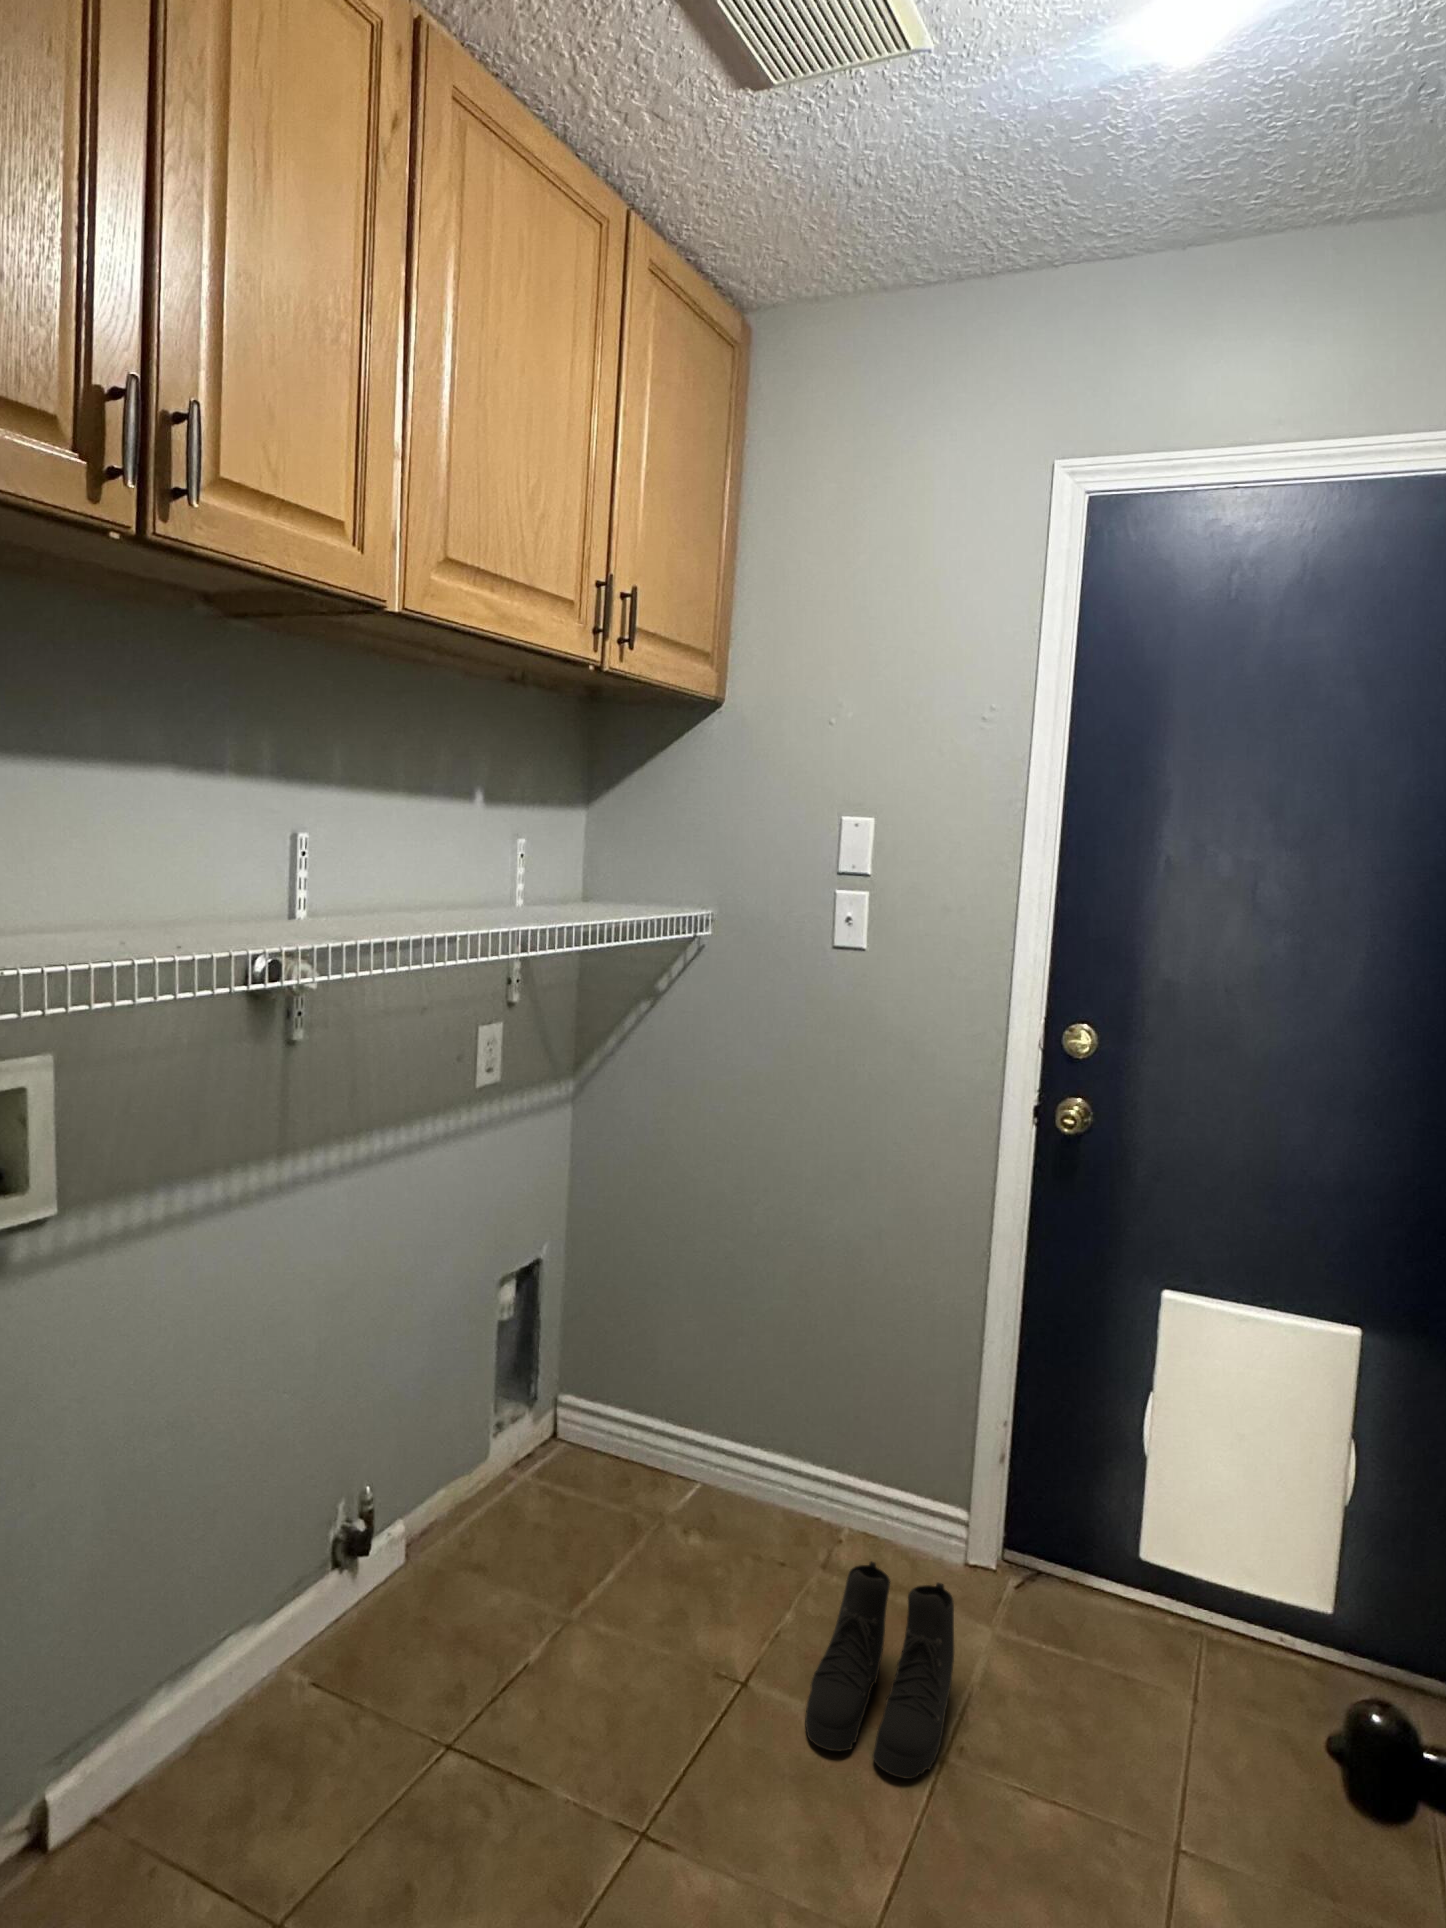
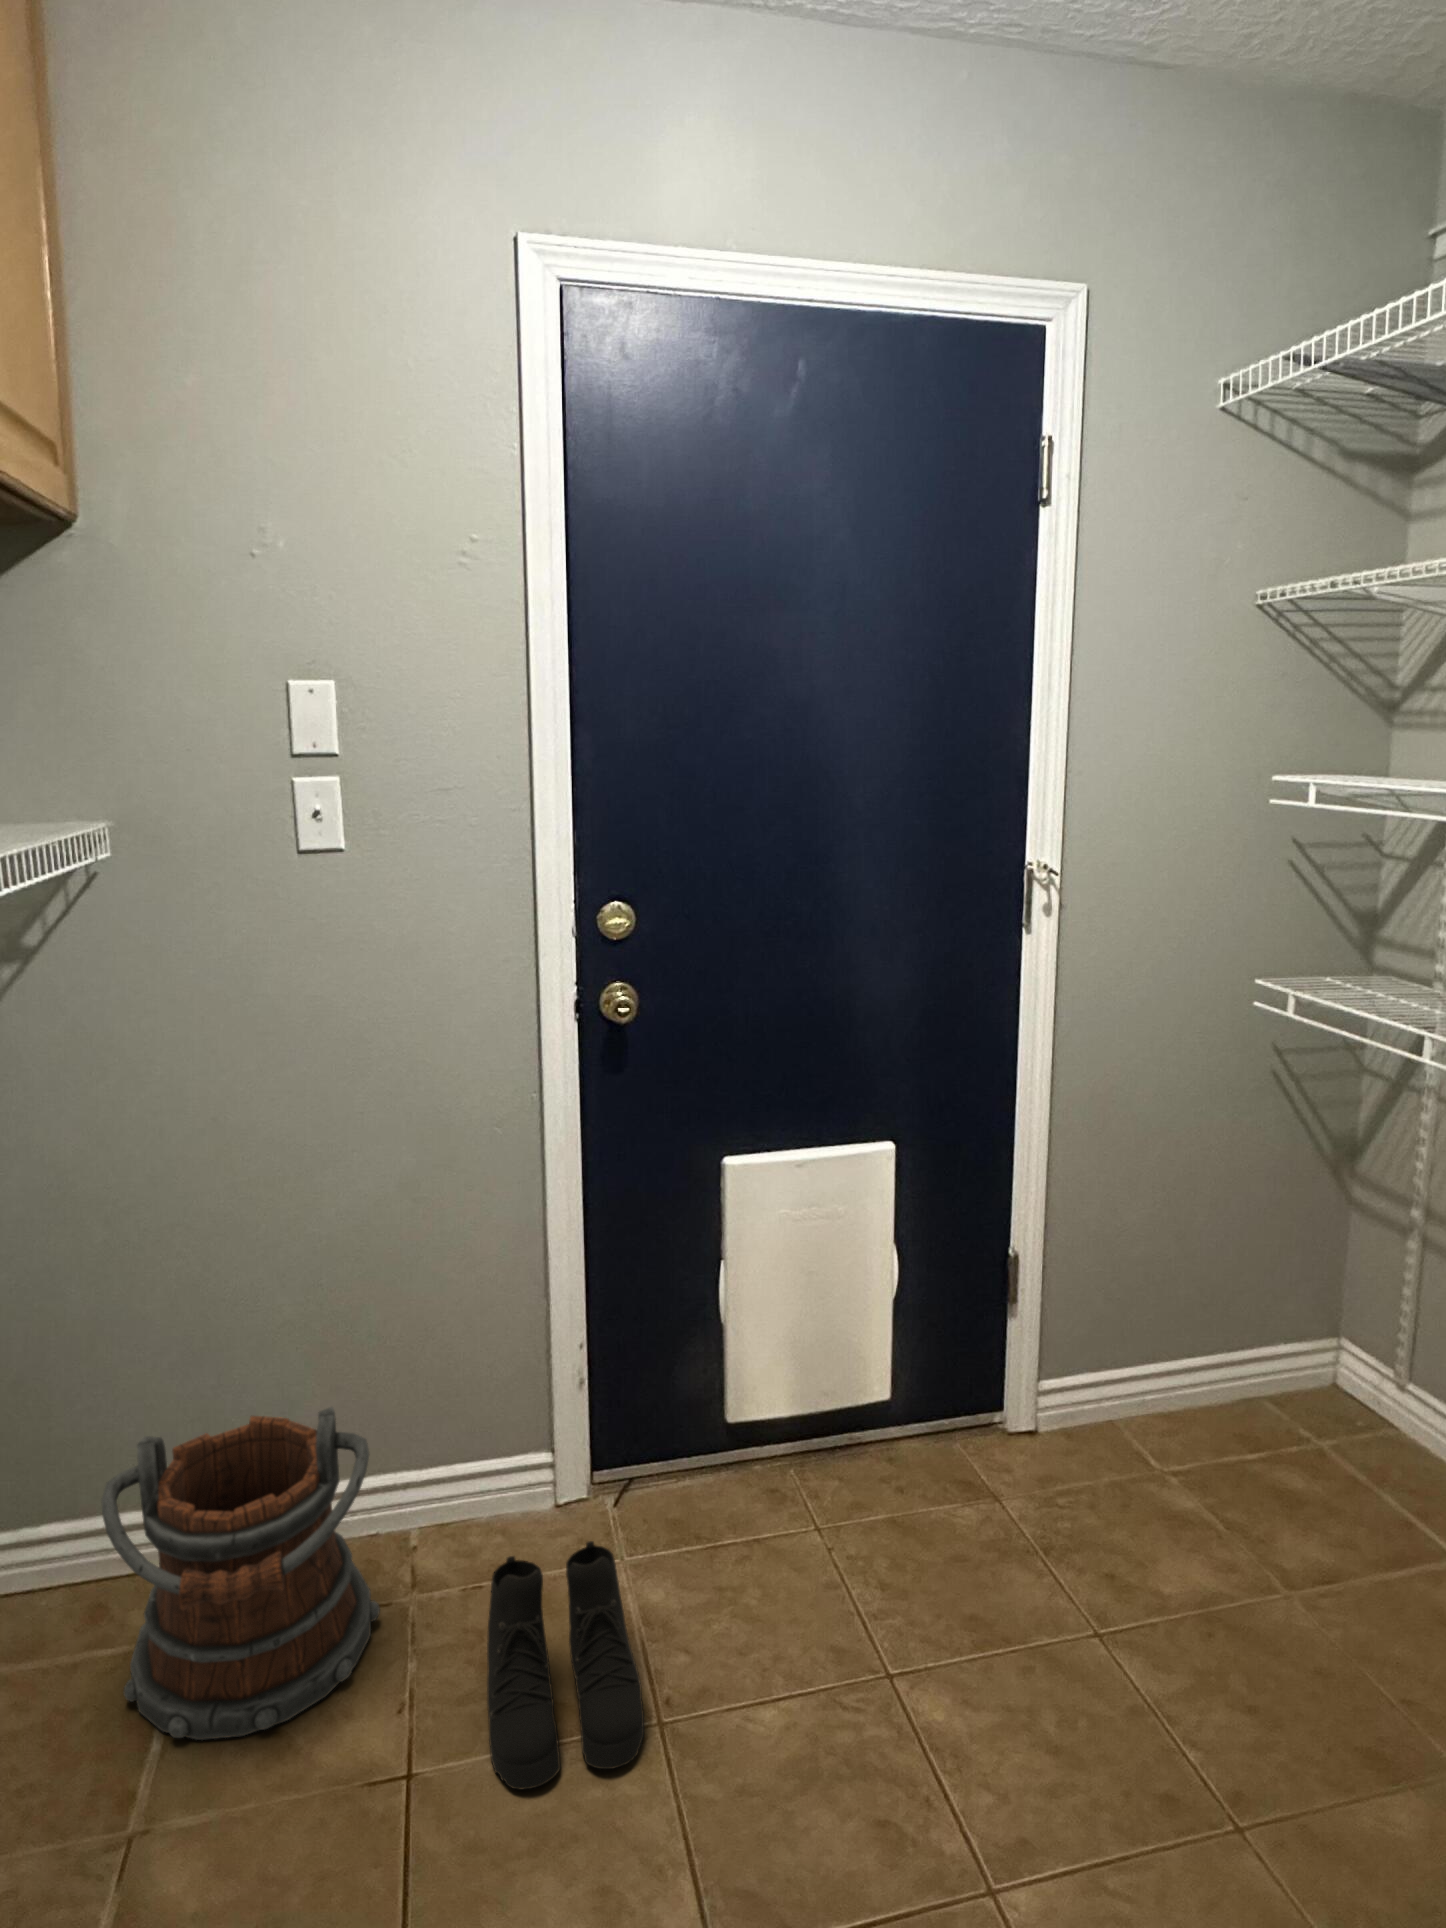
bucket: none [610,1352,793,1605] -> present [101,1407,380,1740]

